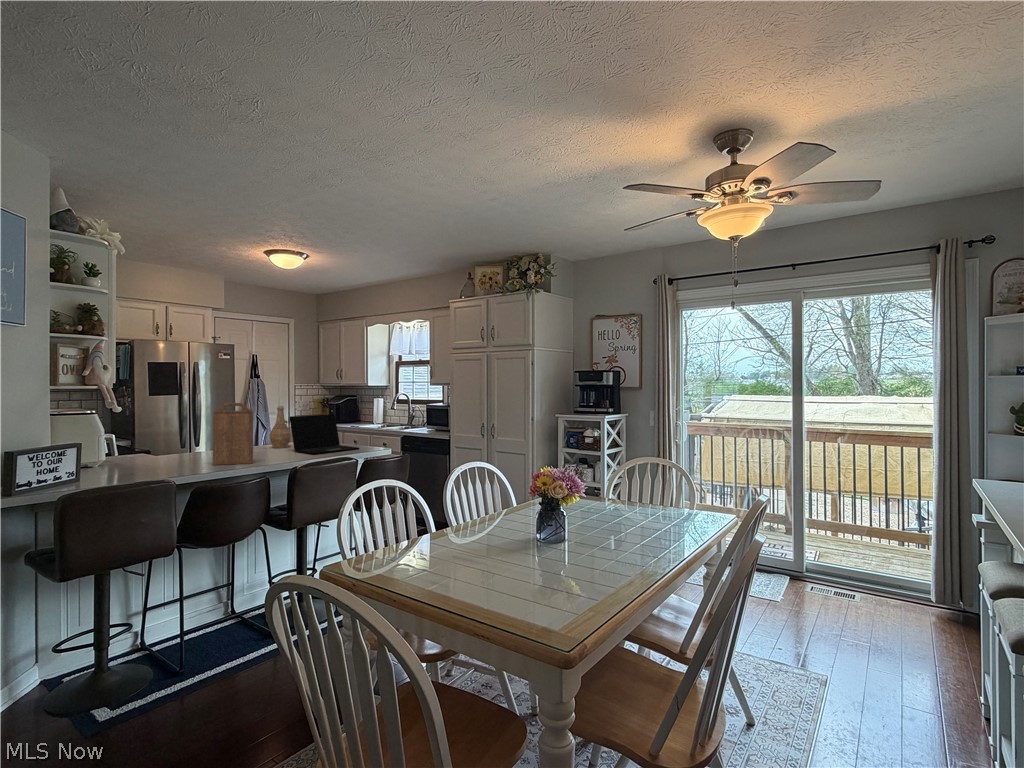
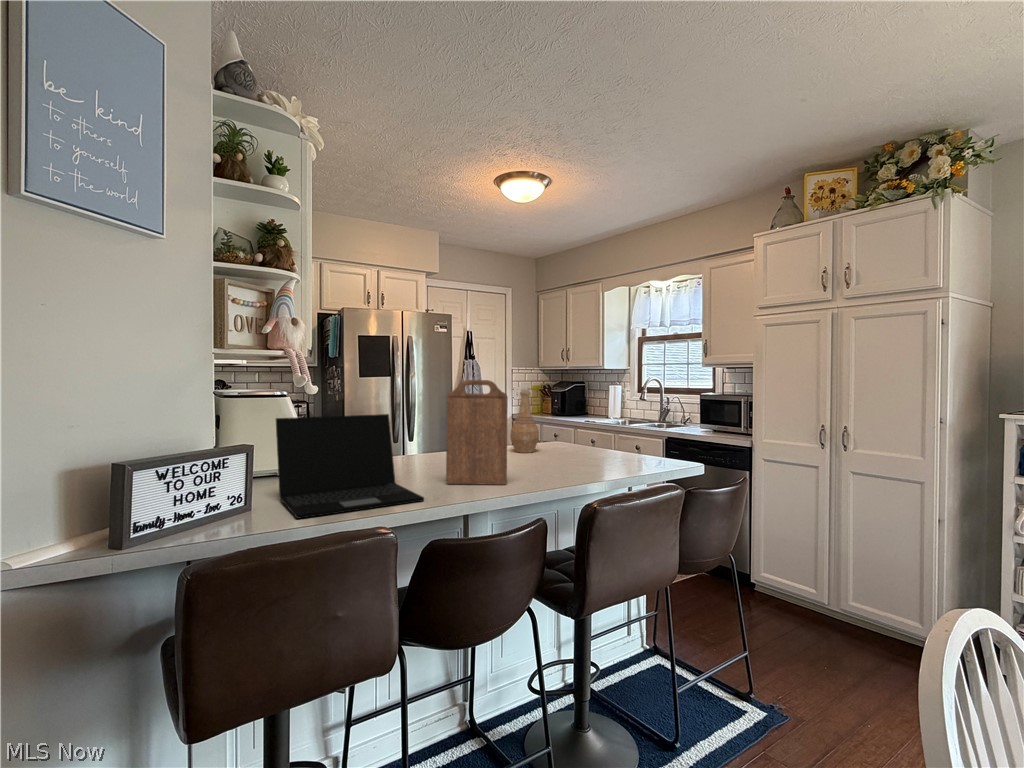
laptop: present [290,414,359,455] -> present [276,414,424,518]

